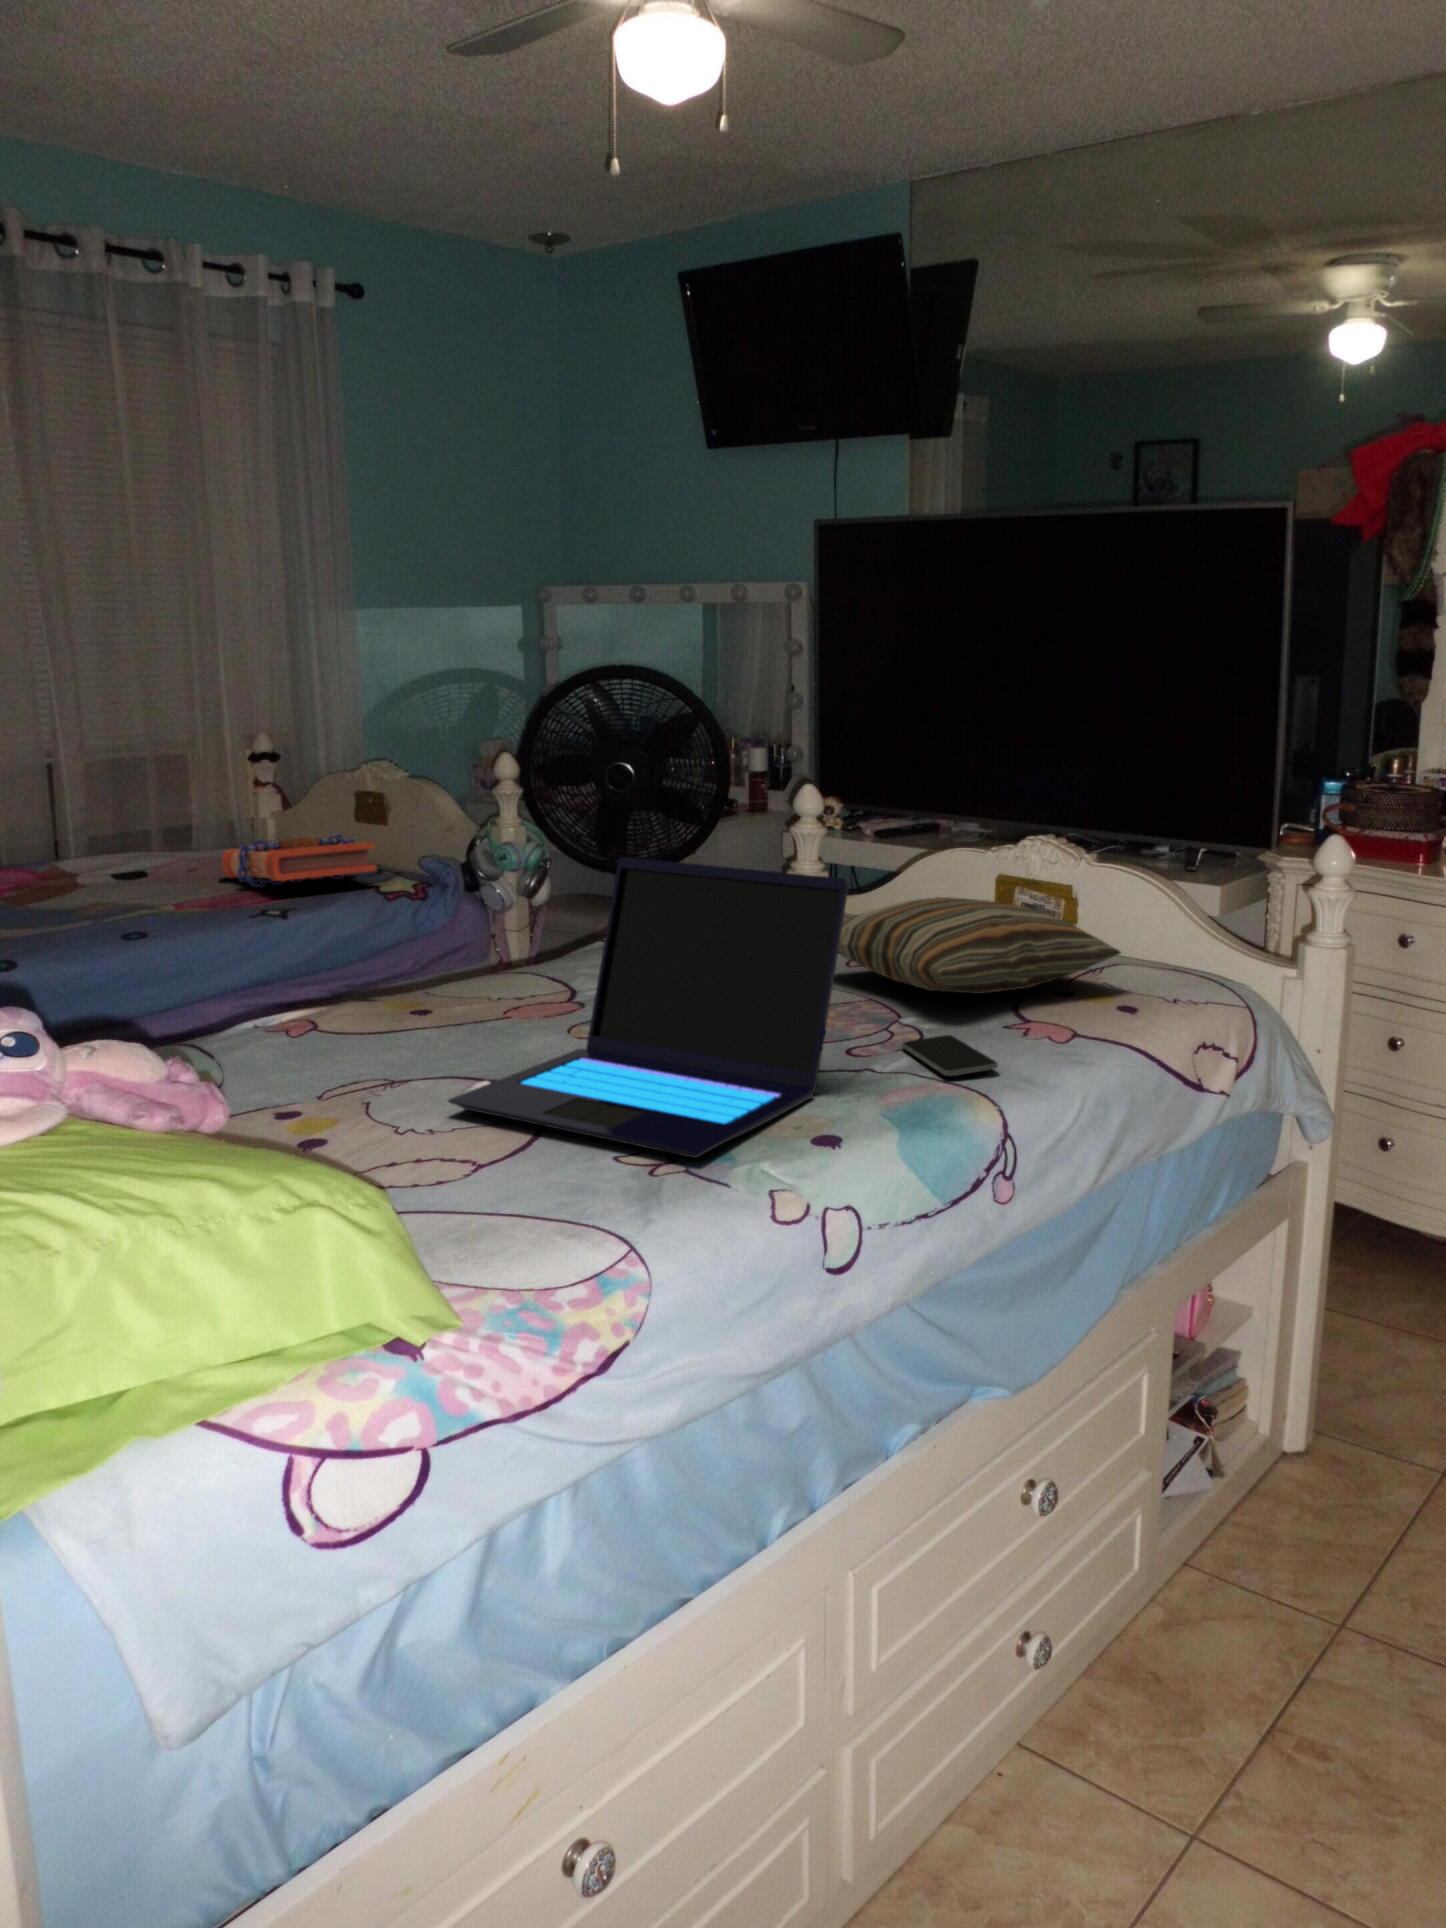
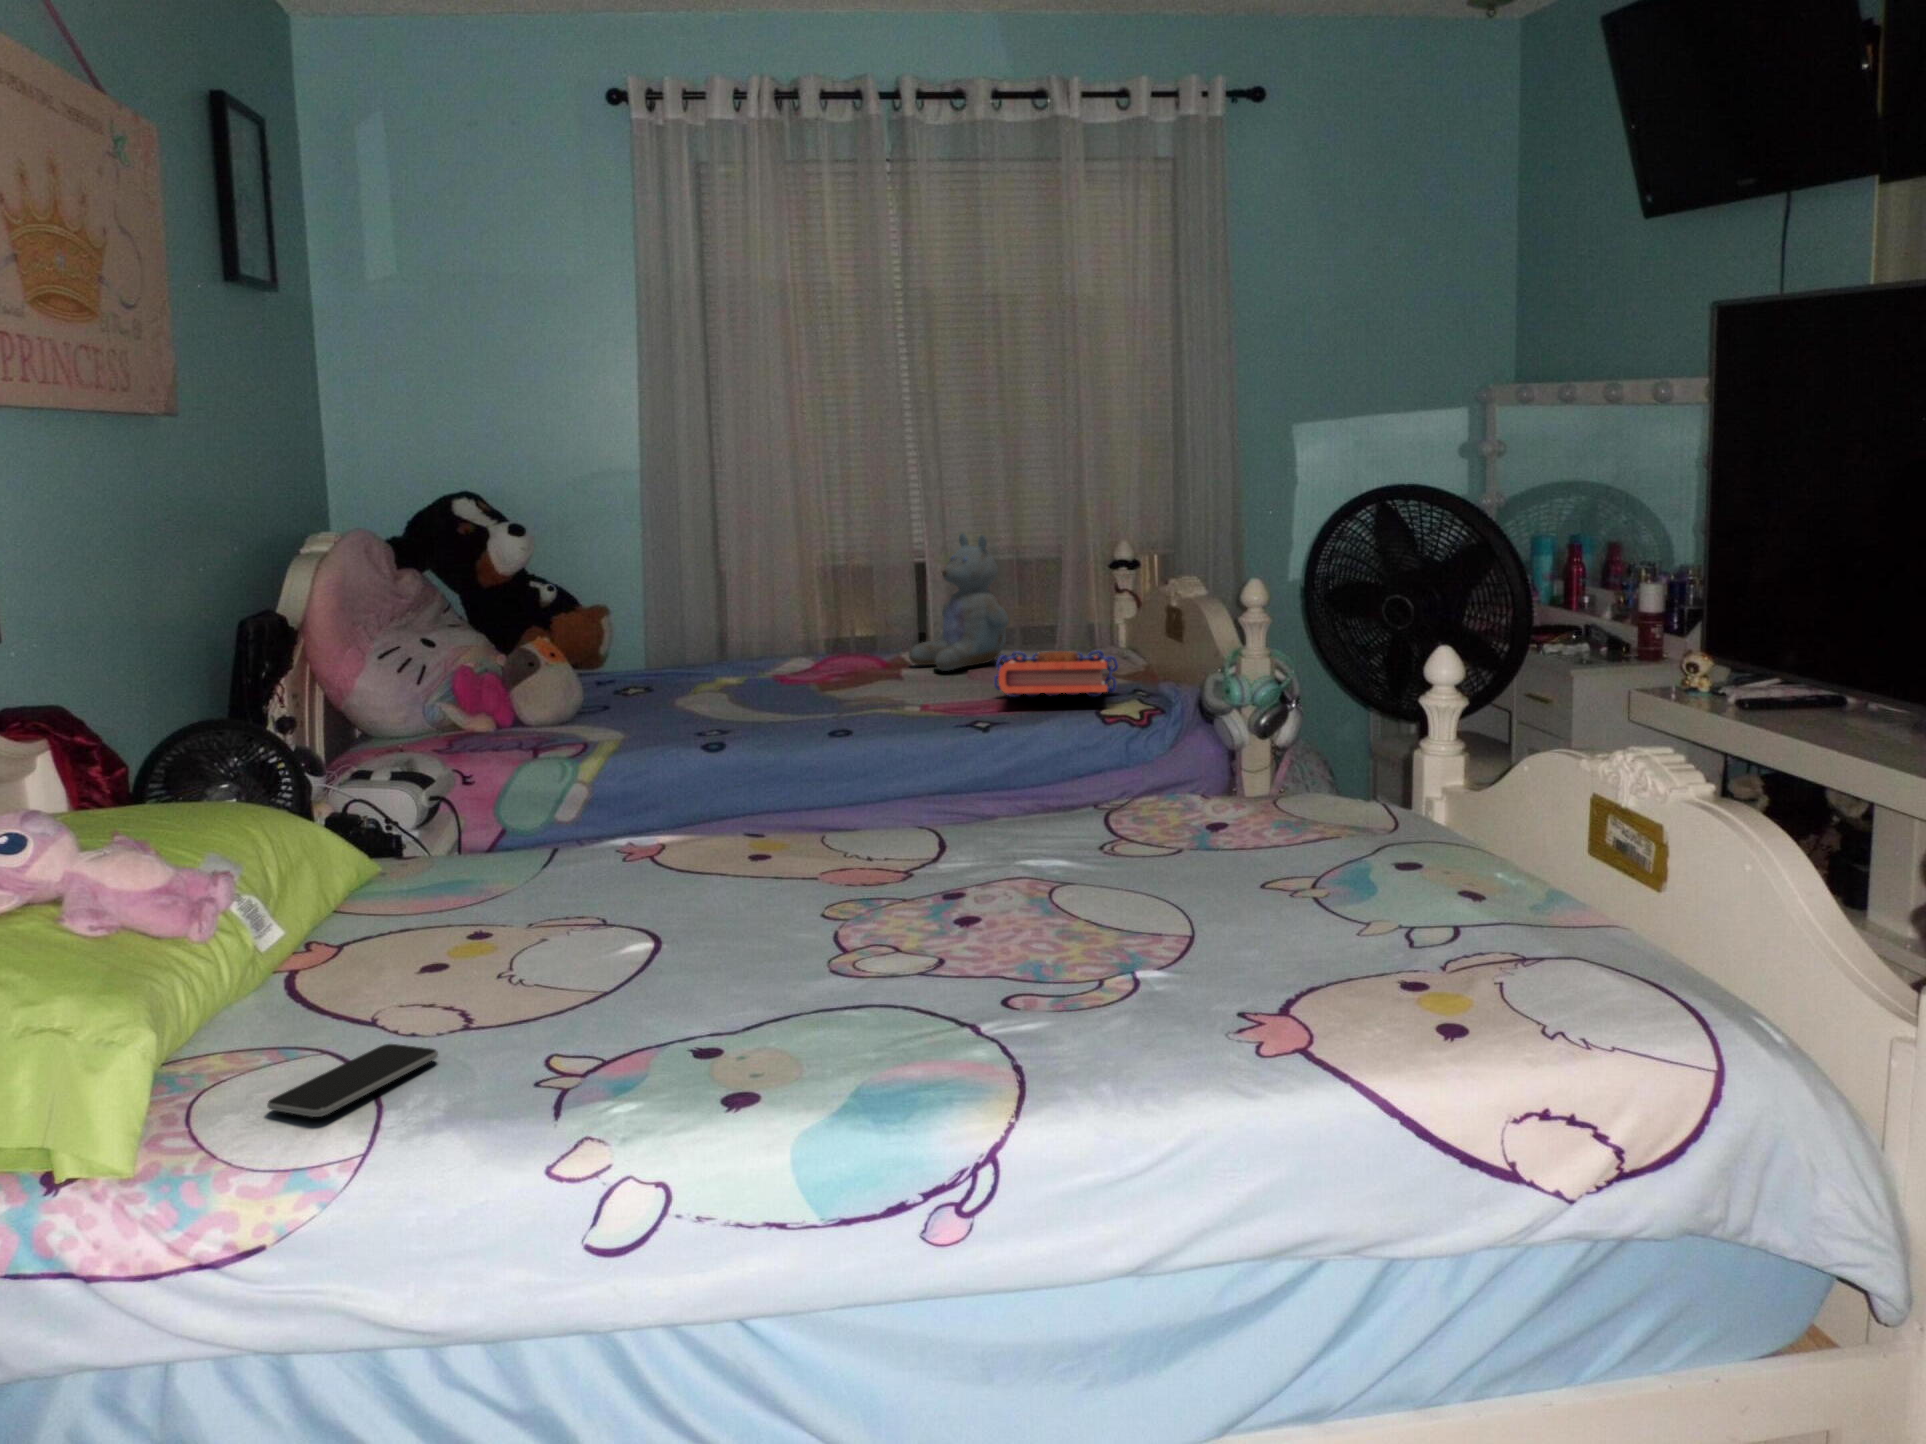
stuffed bear: none [62,725,184,874] -> present [909,533,1009,671]
laptop: present [448,857,849,1158] -> none [568,717,939,1073]
pillow: present [838,897,1121,994] -> none [1186,812,1535,963]
smartphone: present [902,1035,998,1076] -> present [267,1044,438,1117]

